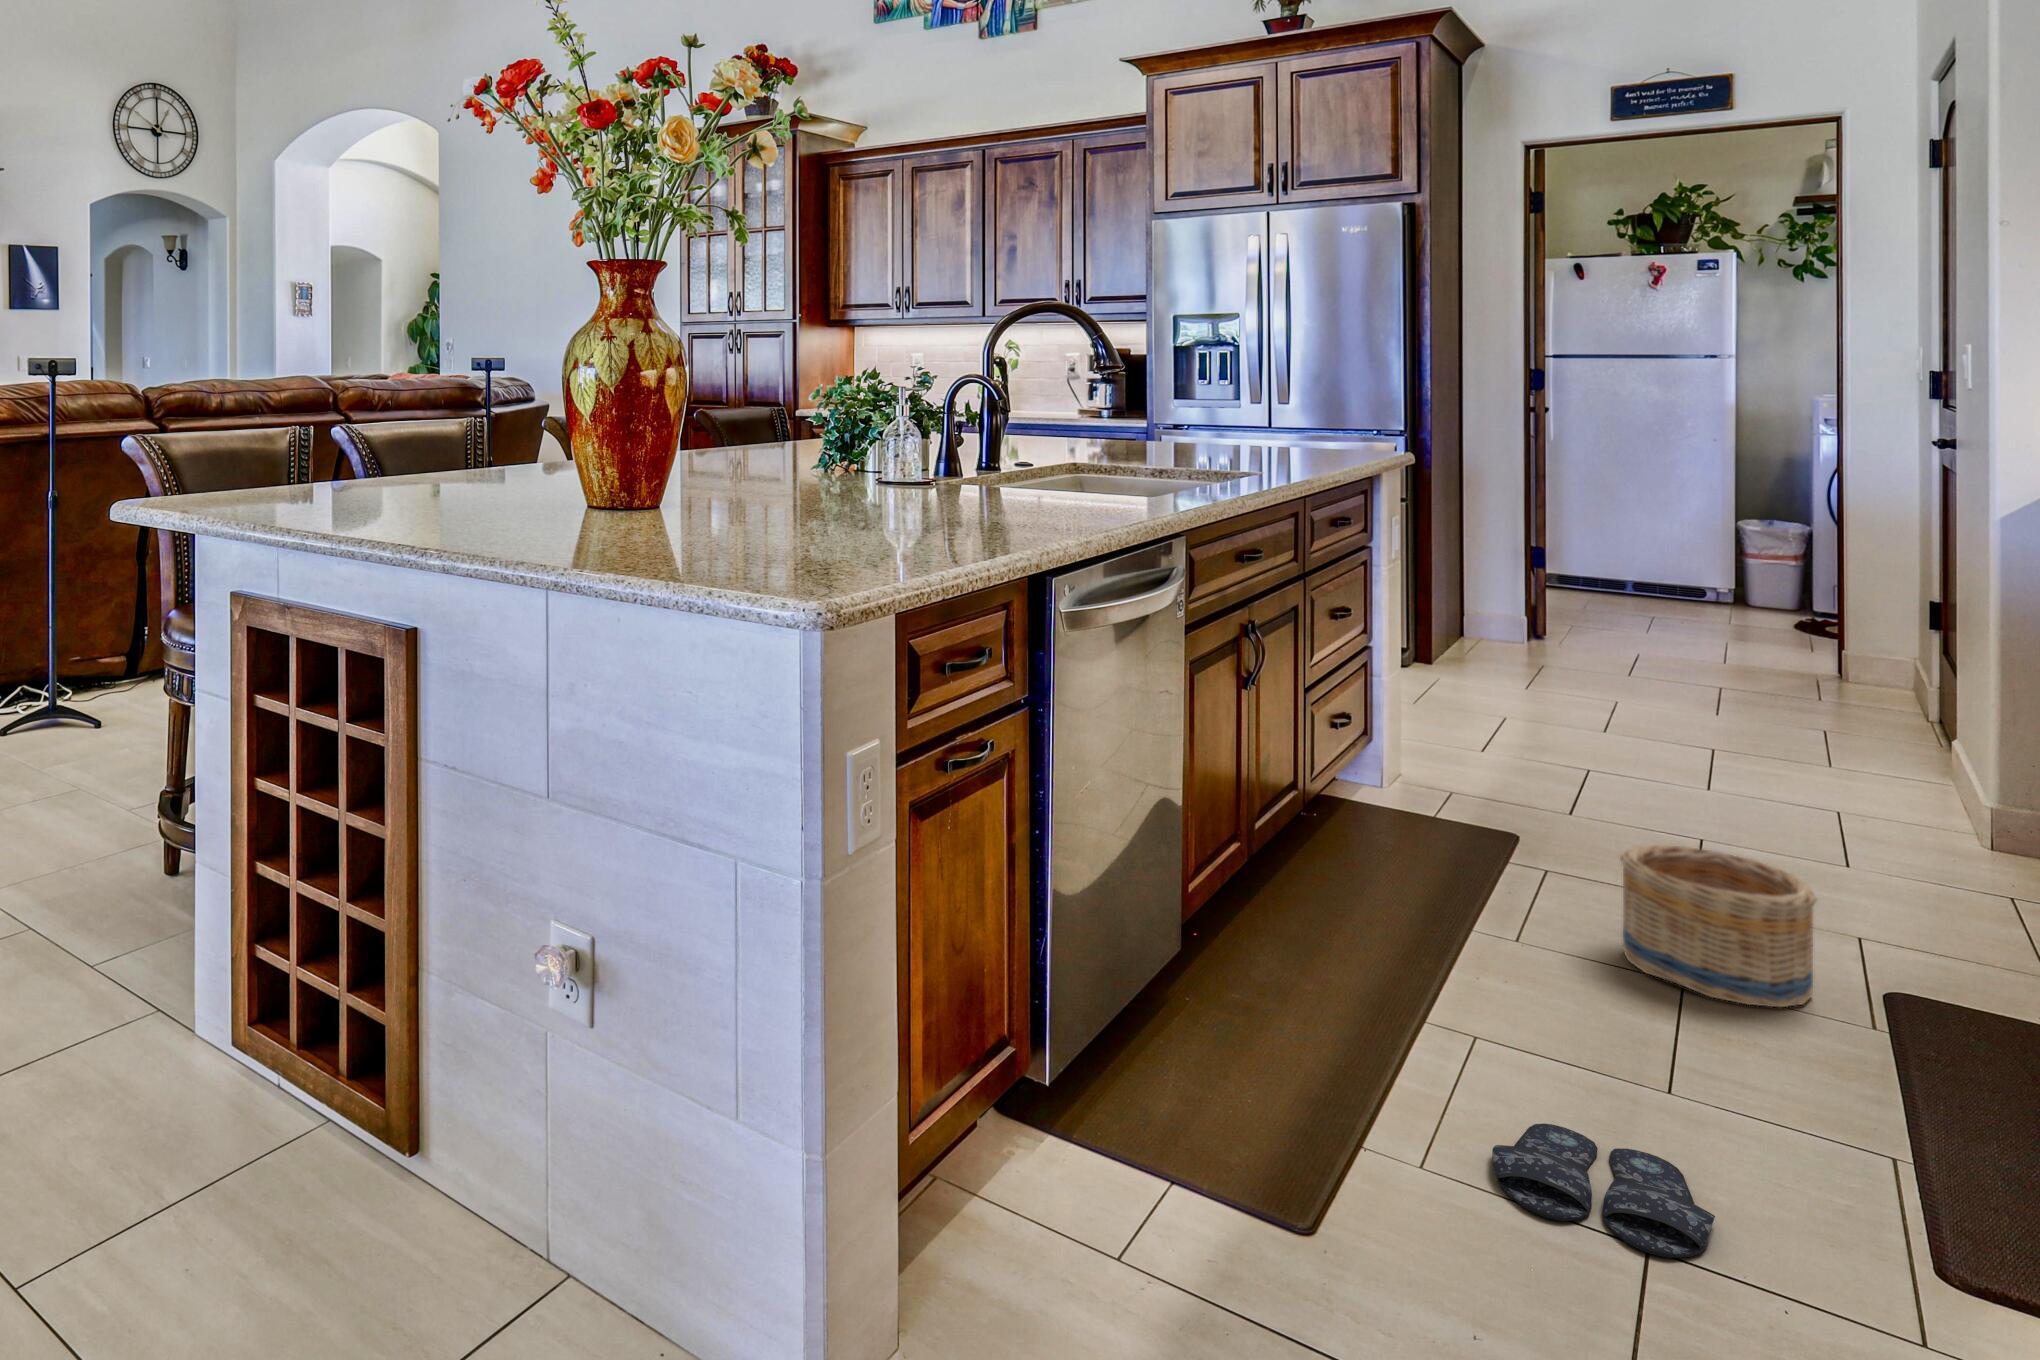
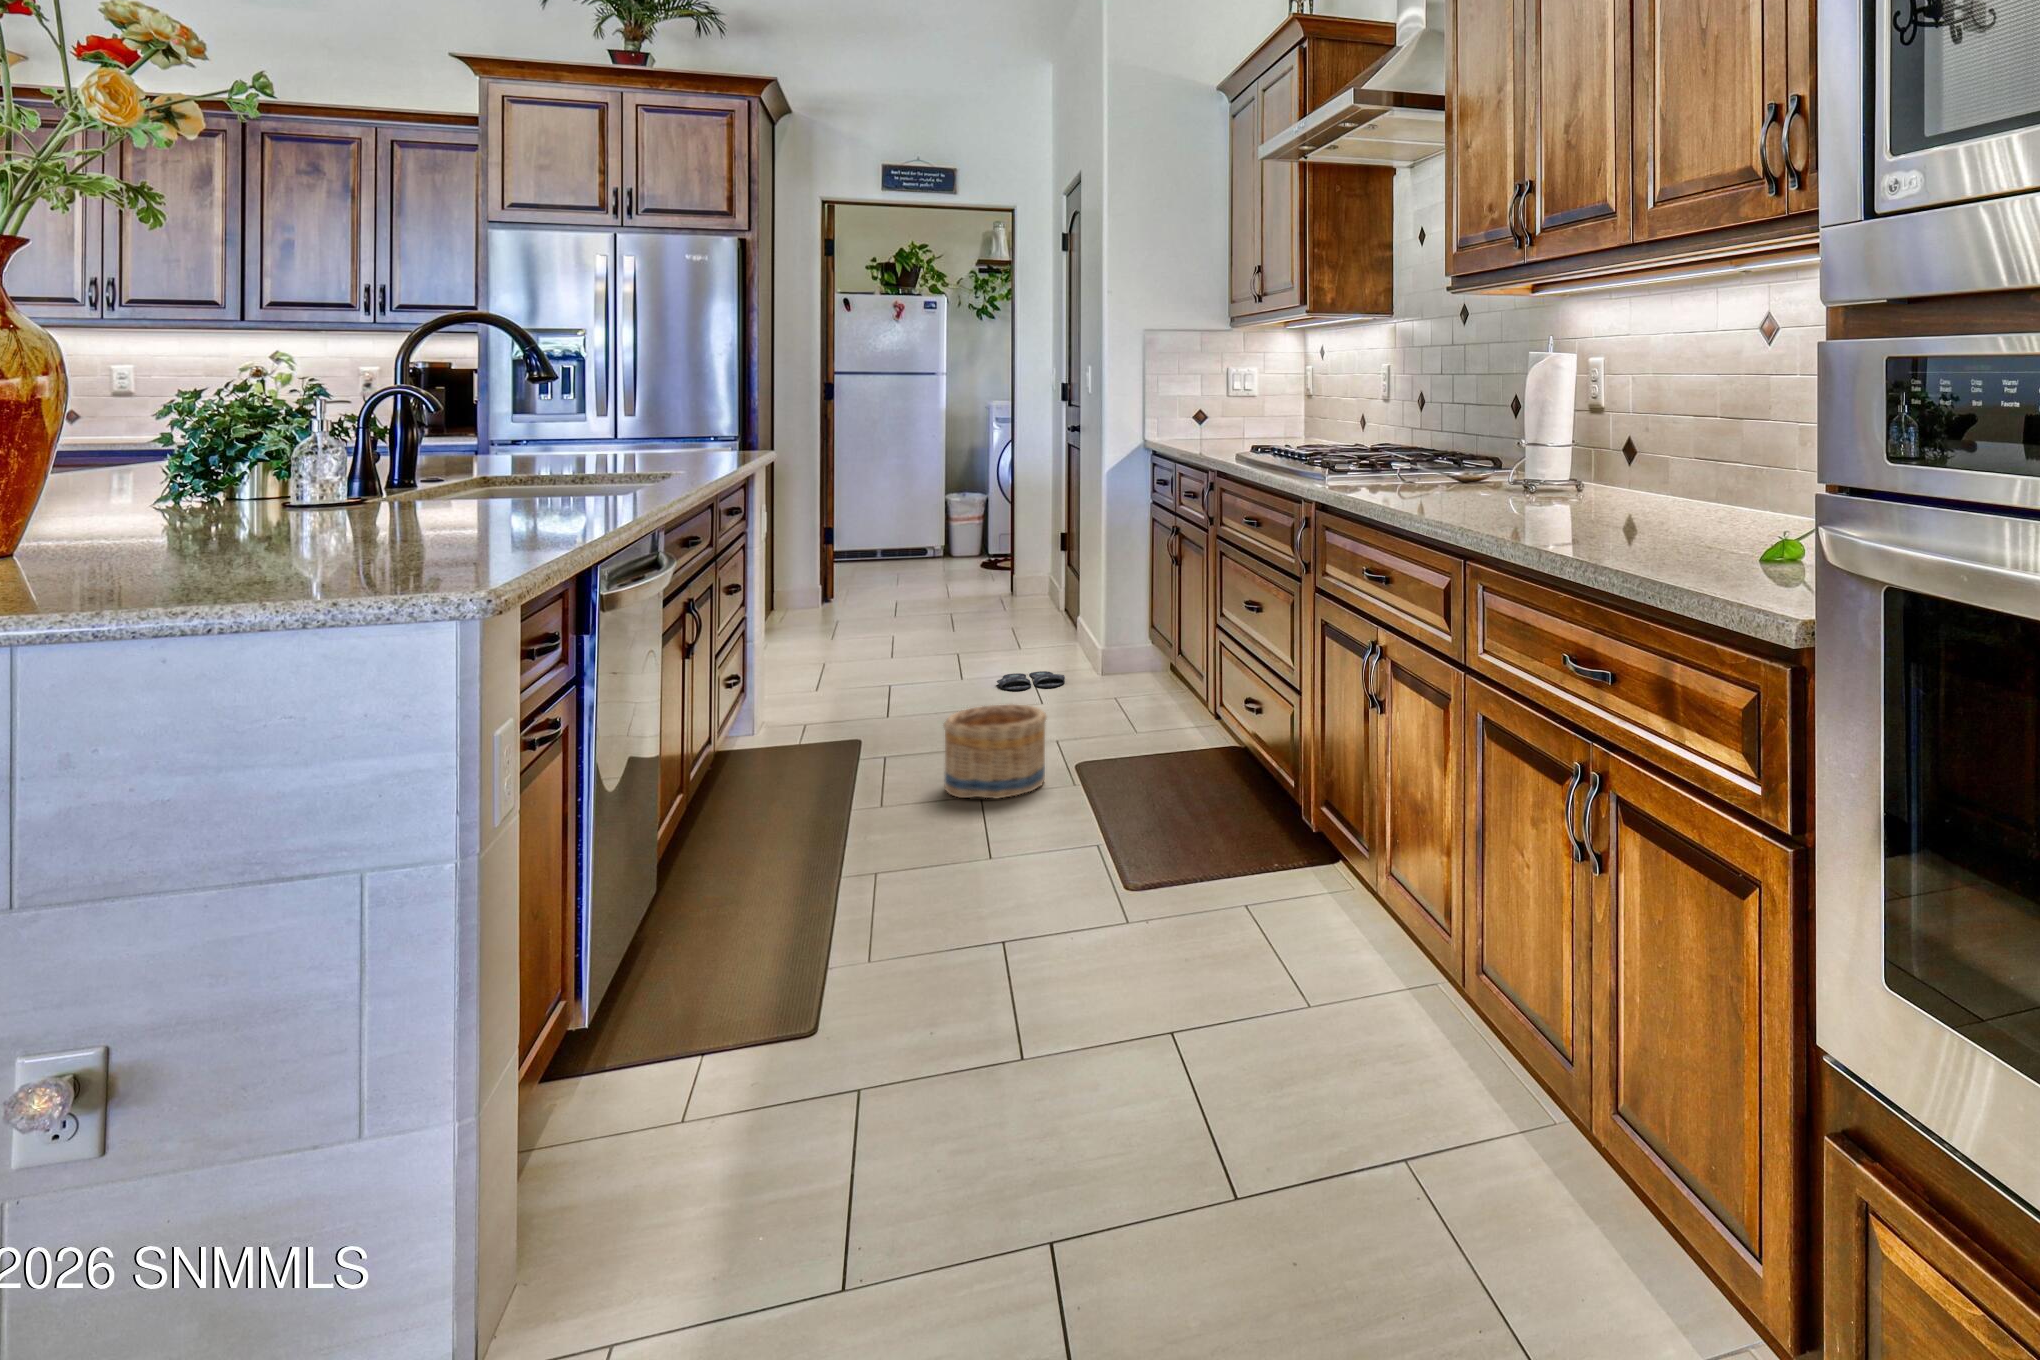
slippers: present [1492,1123,1715,1258] -> present [997,671,1065,690]

